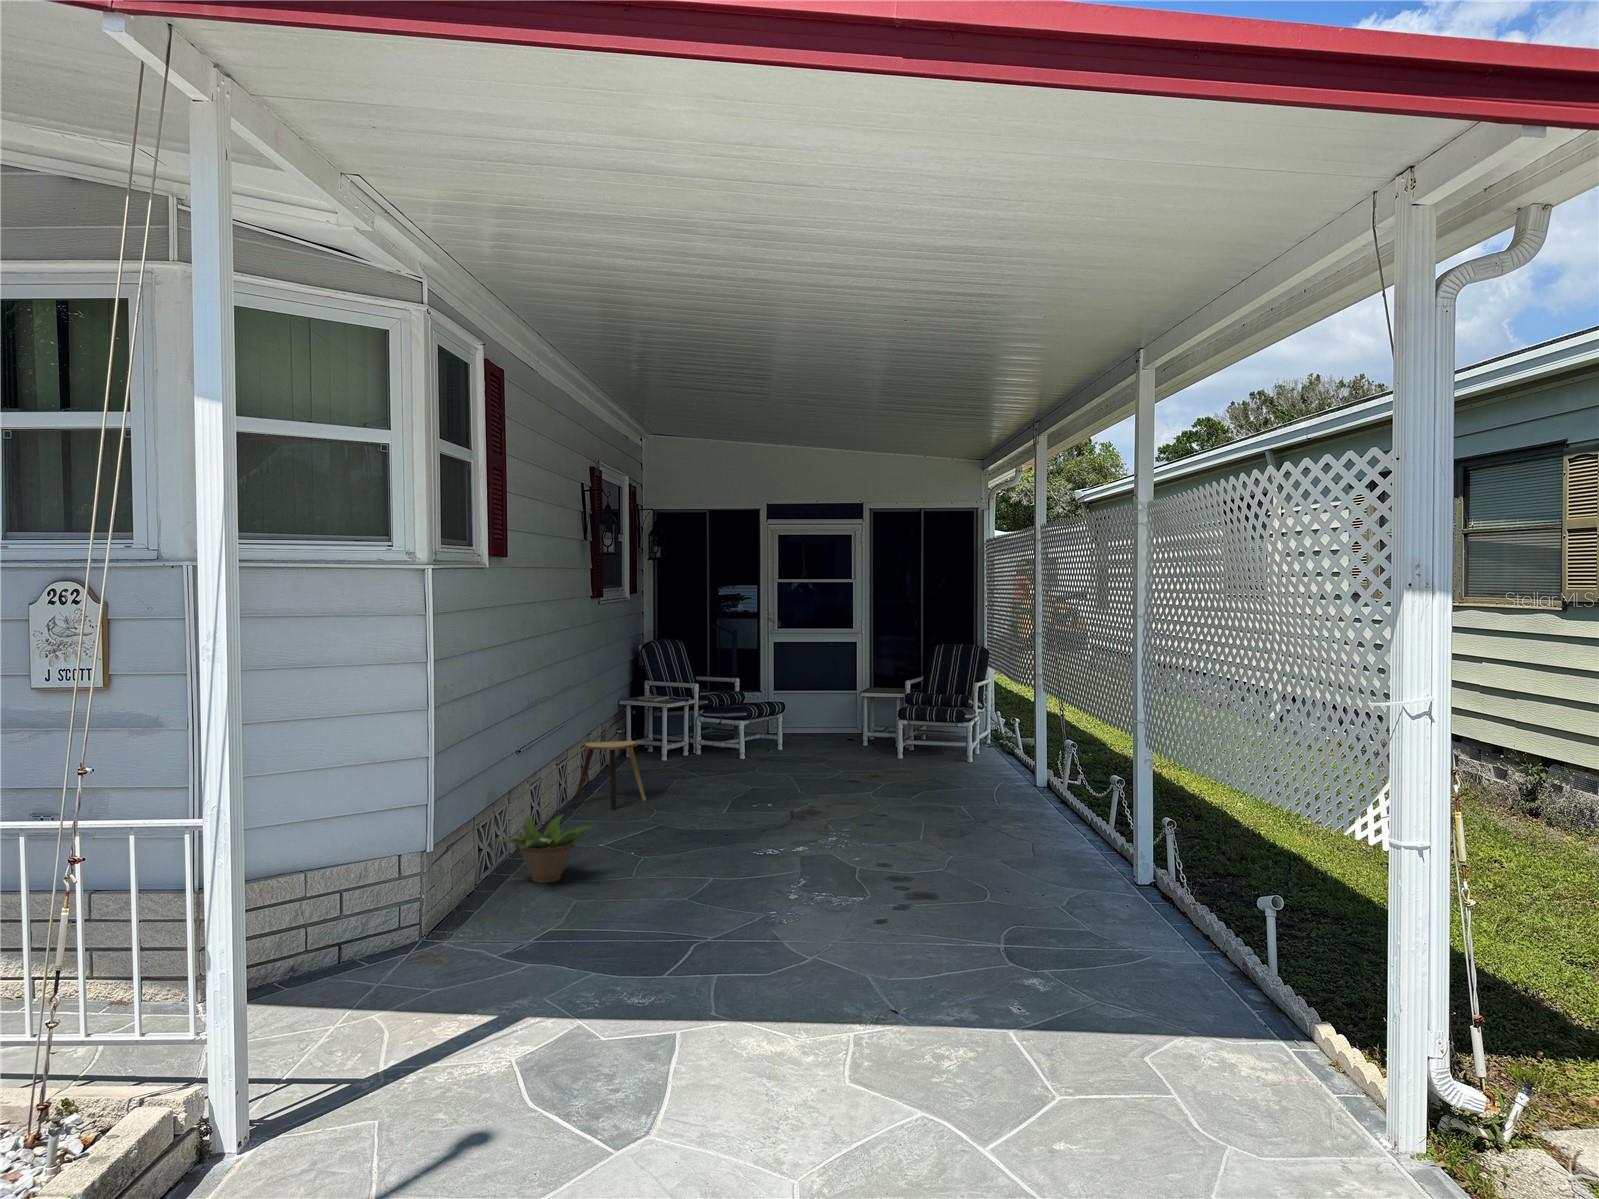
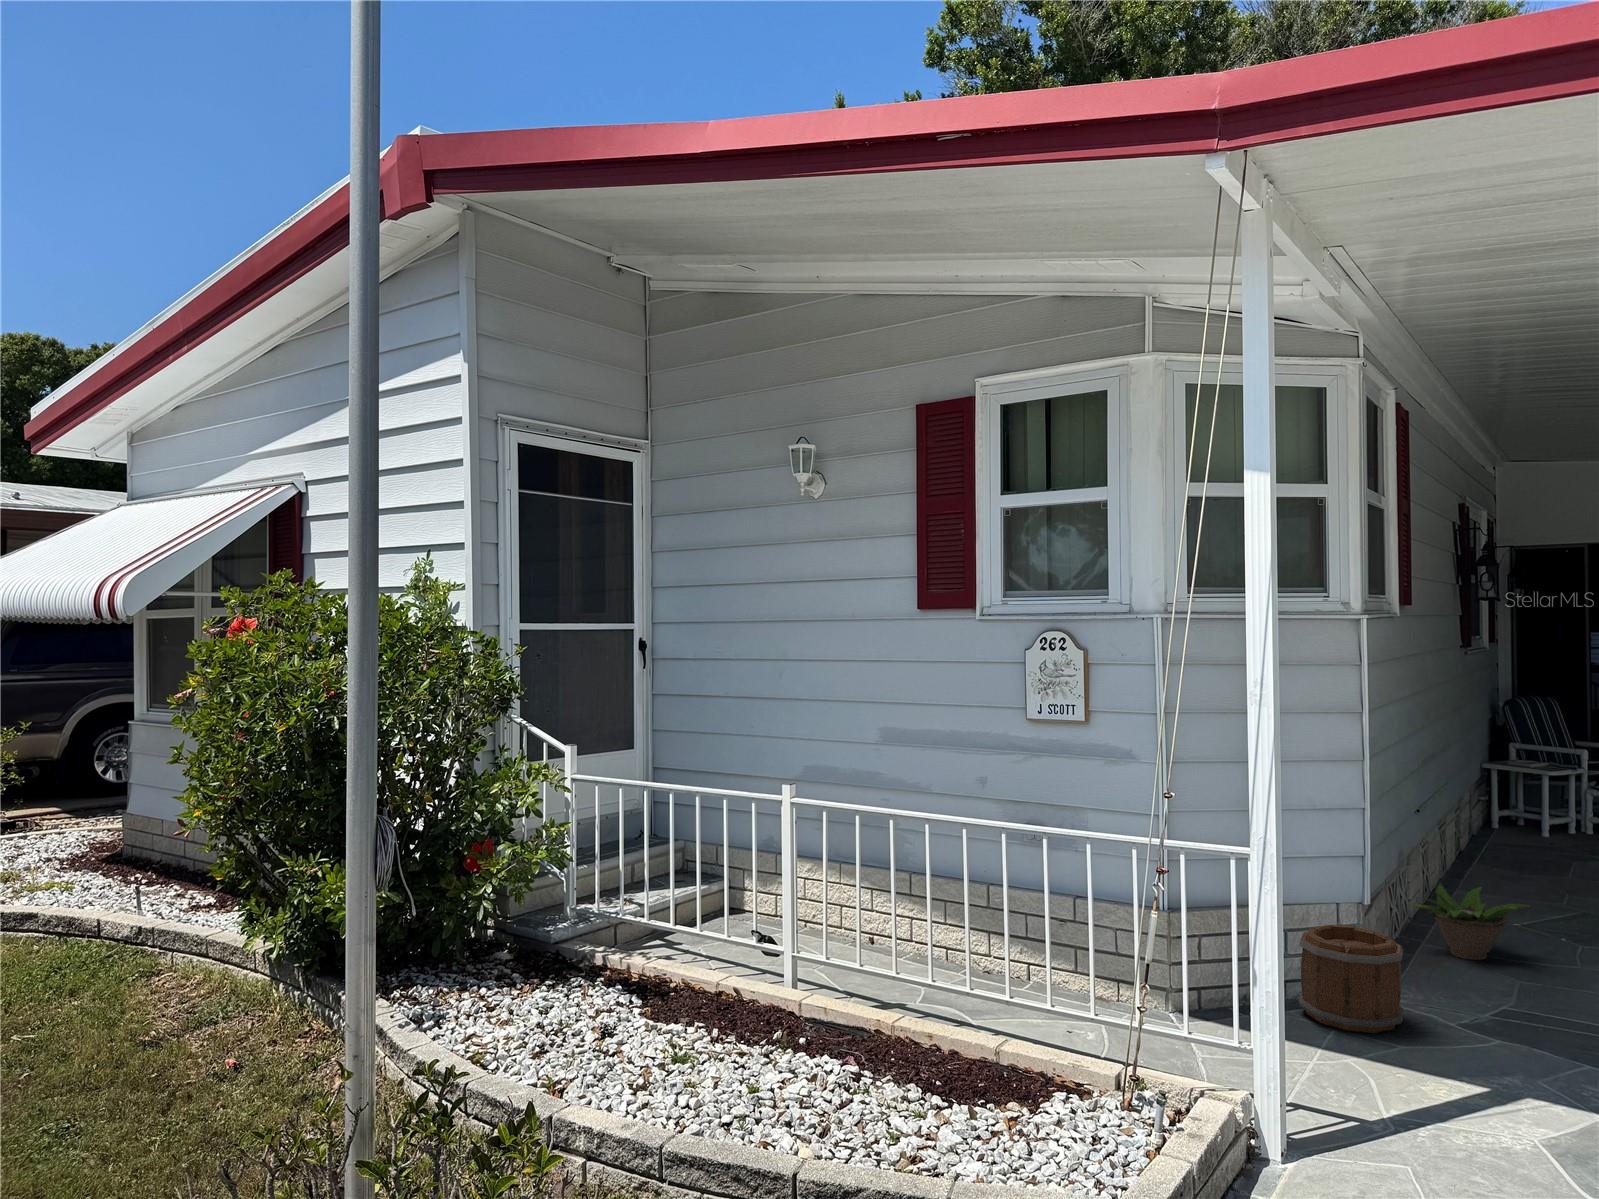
stool: present [574,741,646,809] -> none [1455,809,1550,888]
bucket: none [351,873,453,980] -> present [1299,925,1404,1033]

